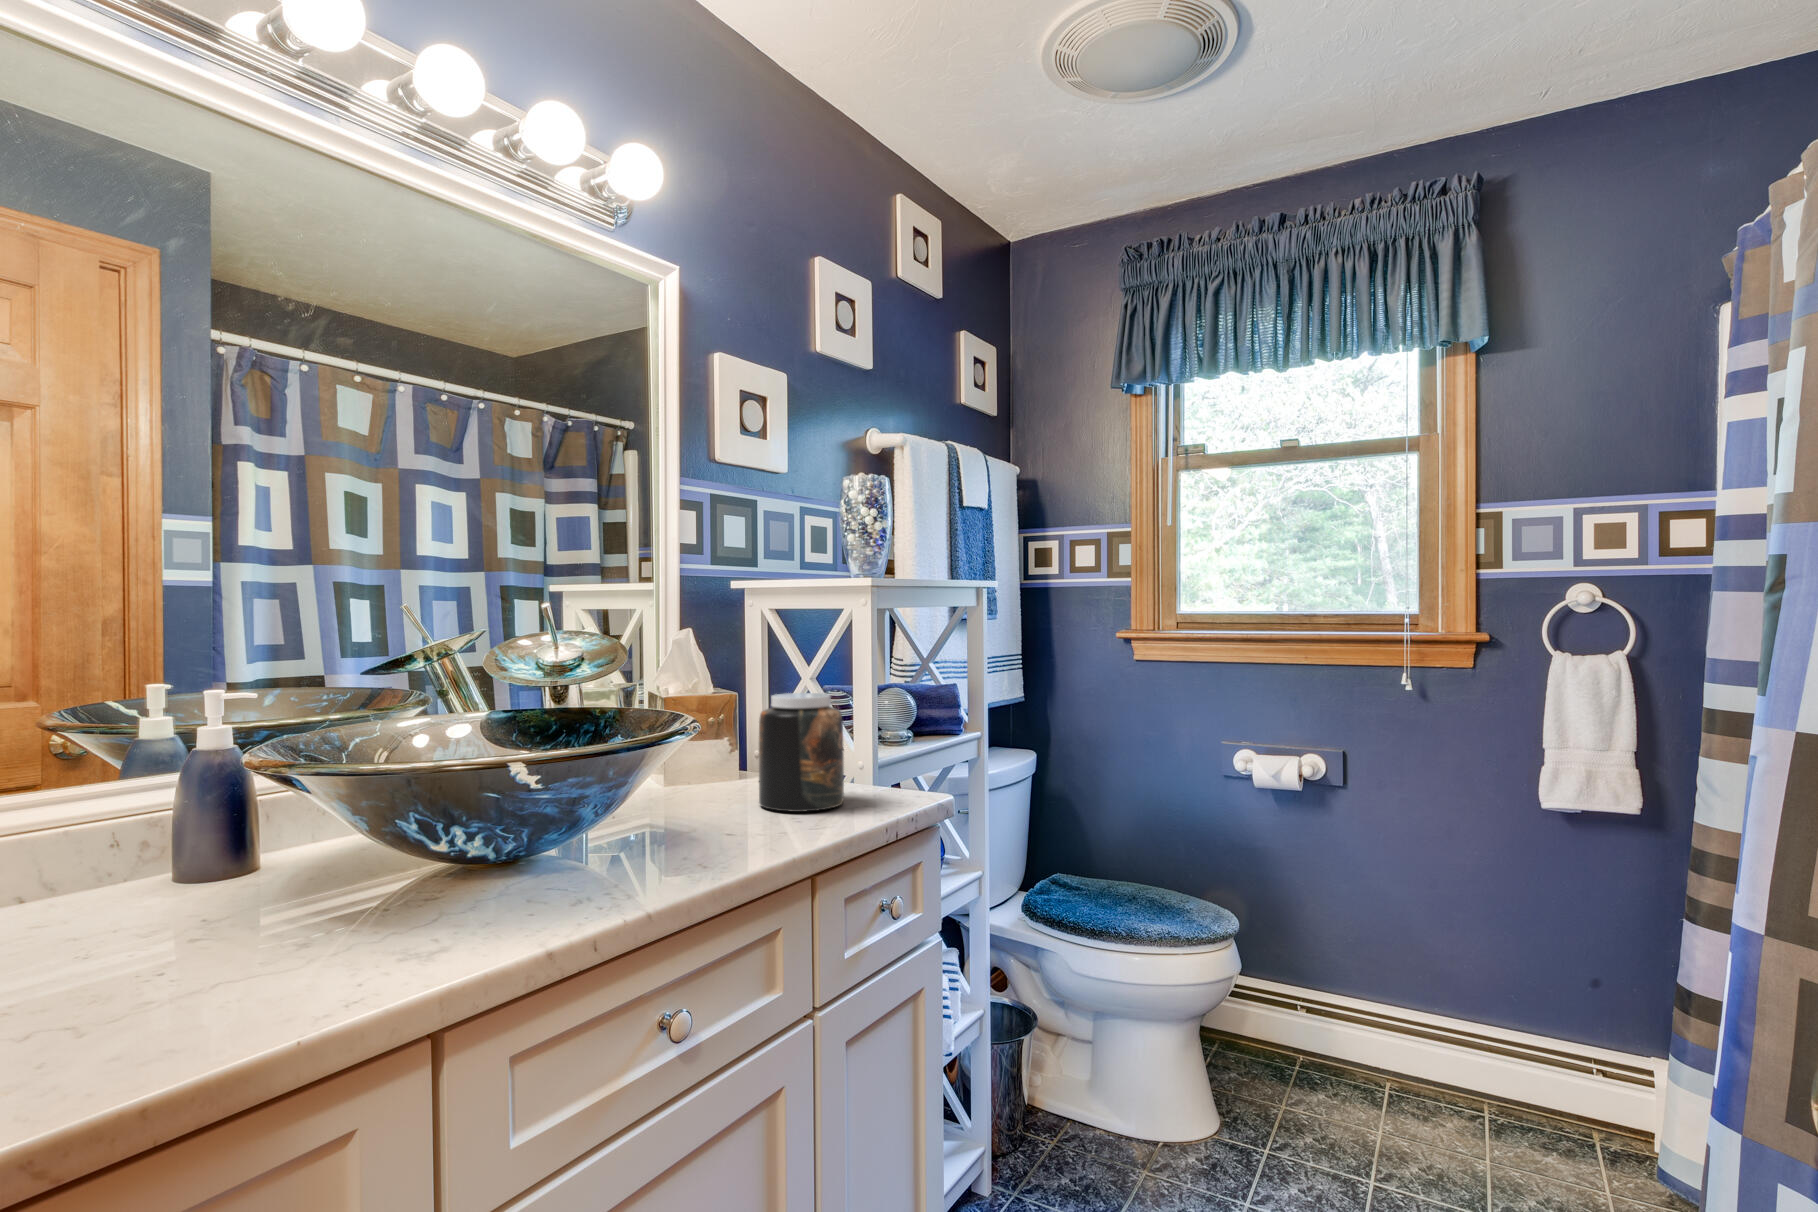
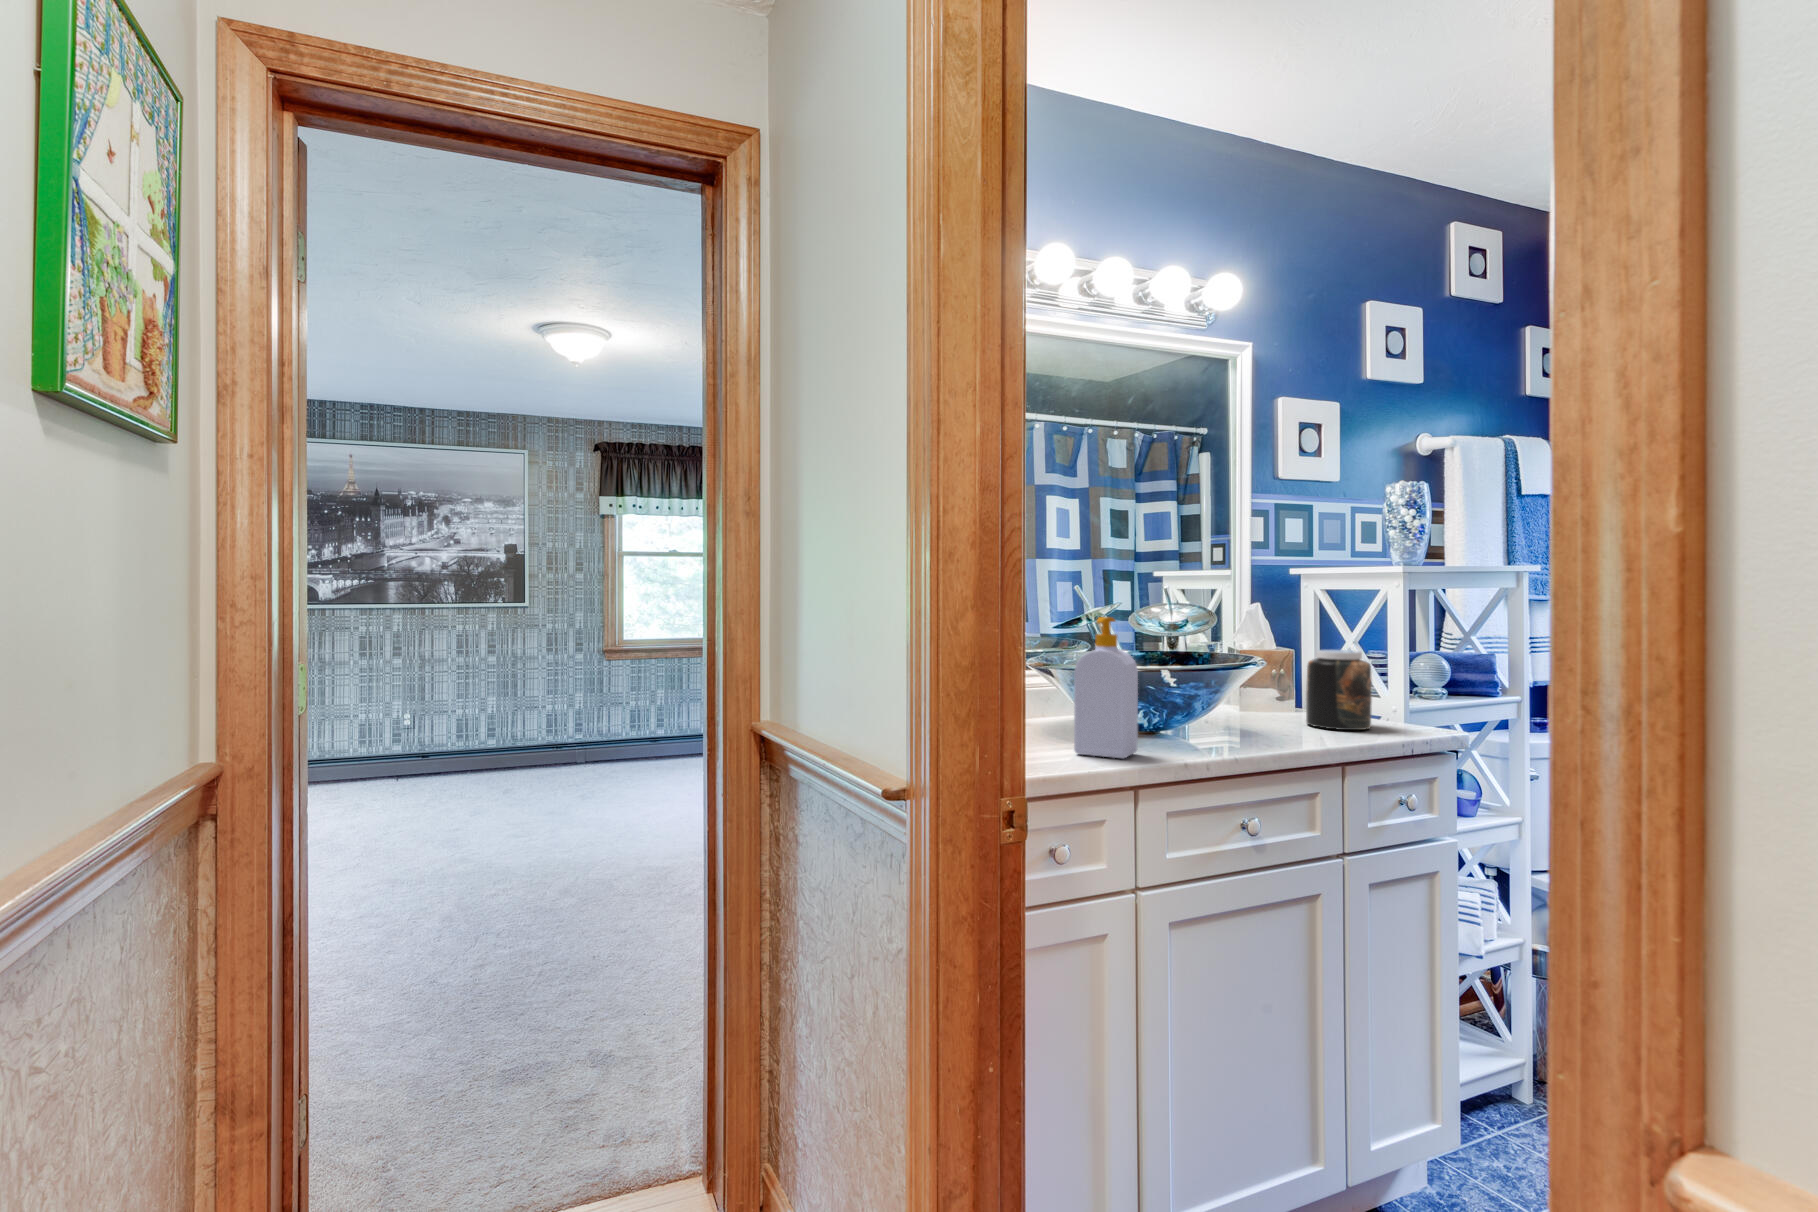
soap bottle: none [298,662,454,967] -> present [1074,617,1138,759]

